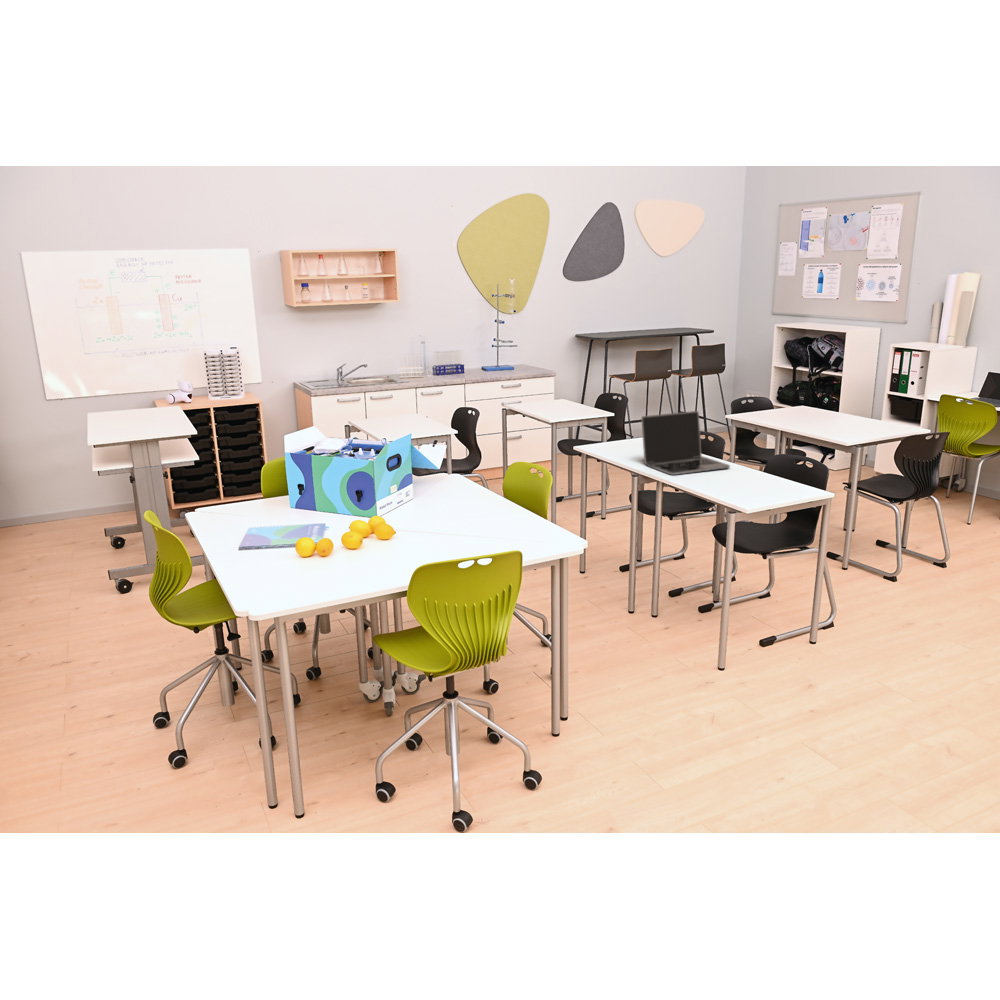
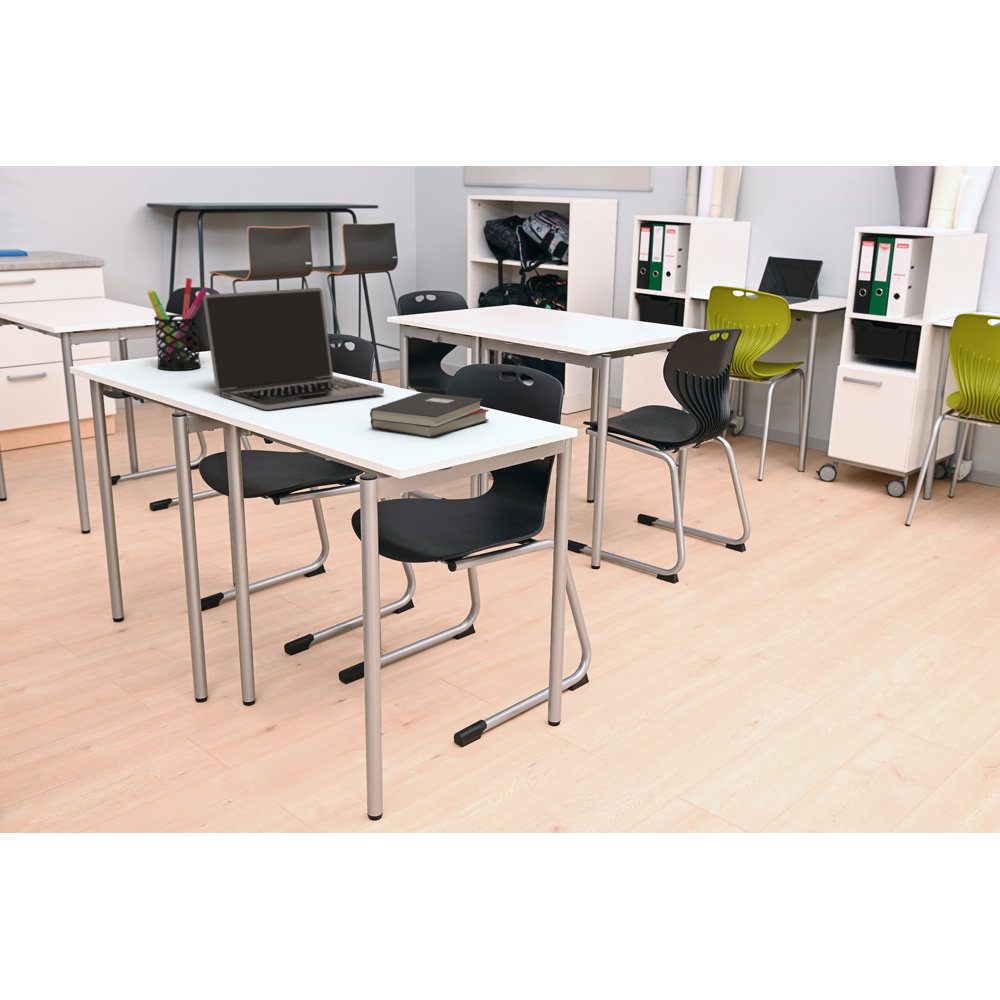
pen holder: none [607,402,637,449] -> present [148,278,207,370]
hardback book: none [726,470,786,494] -> present [370,392,489,438]

